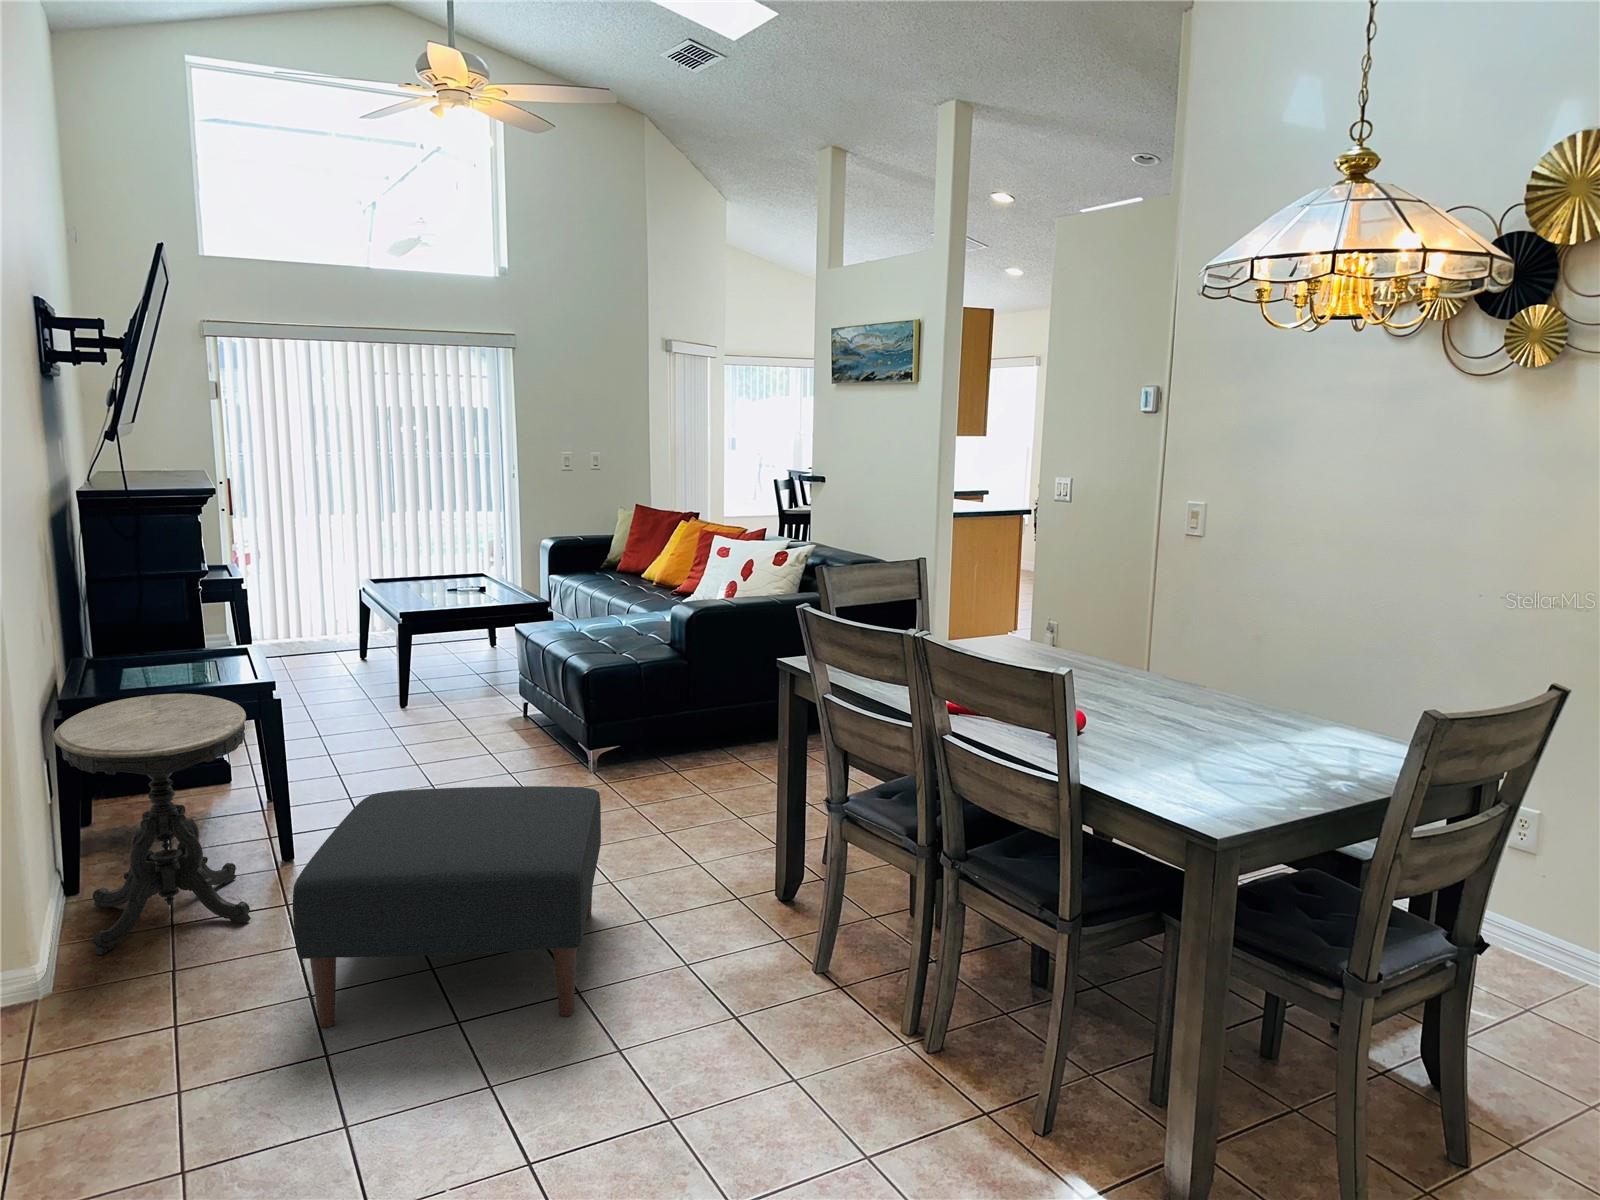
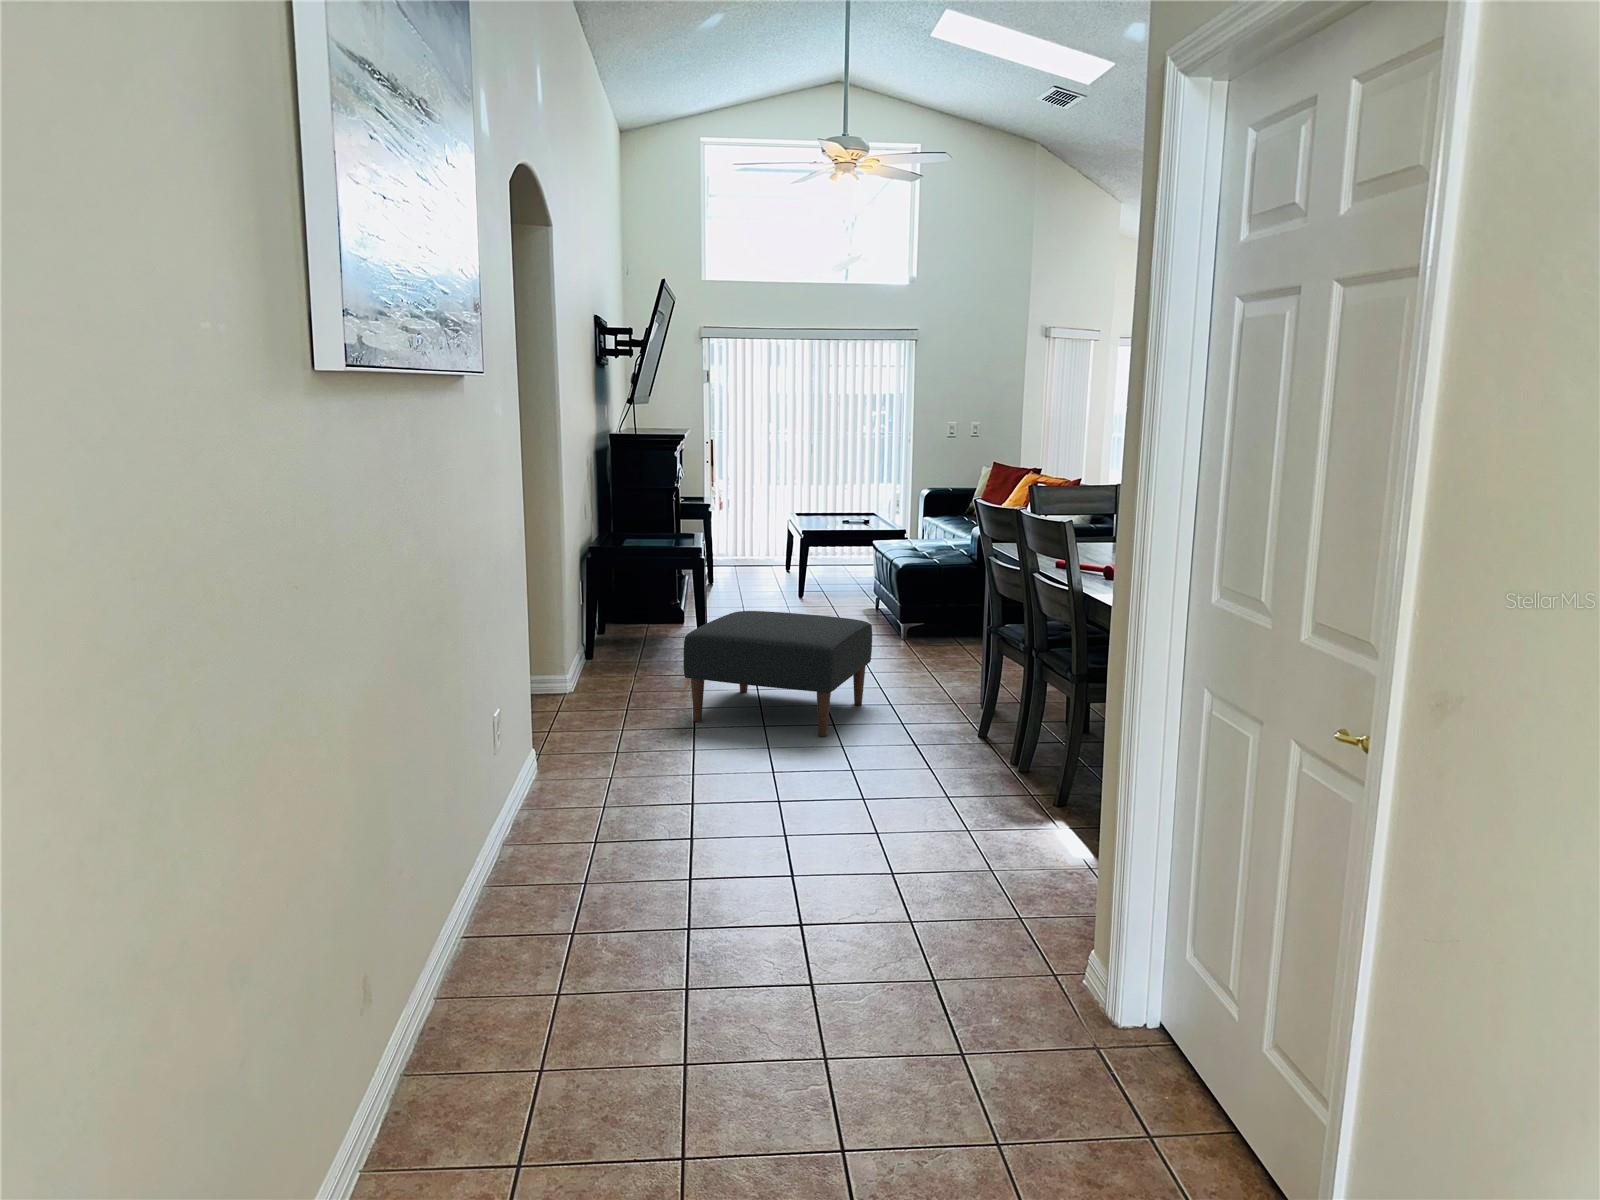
side table: present [54,694,251,955] -> none [585,550,680,683]

